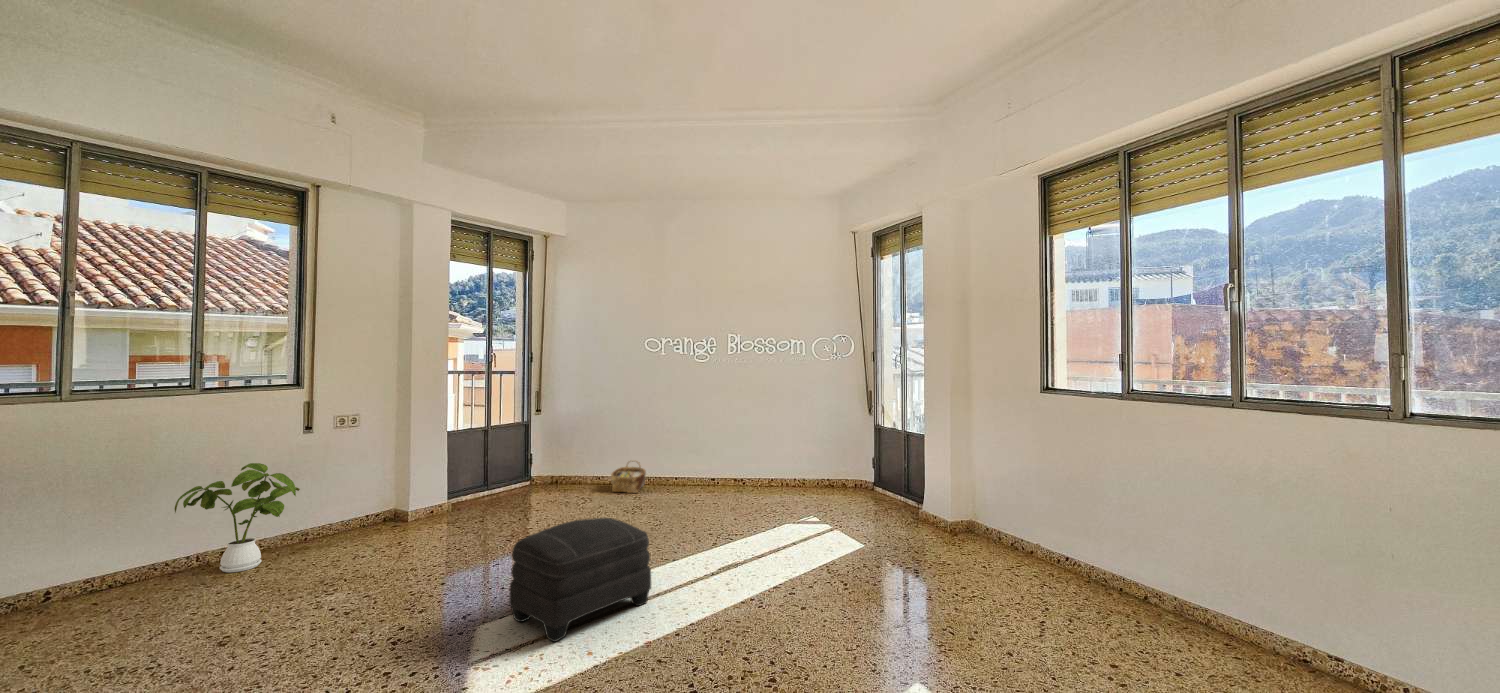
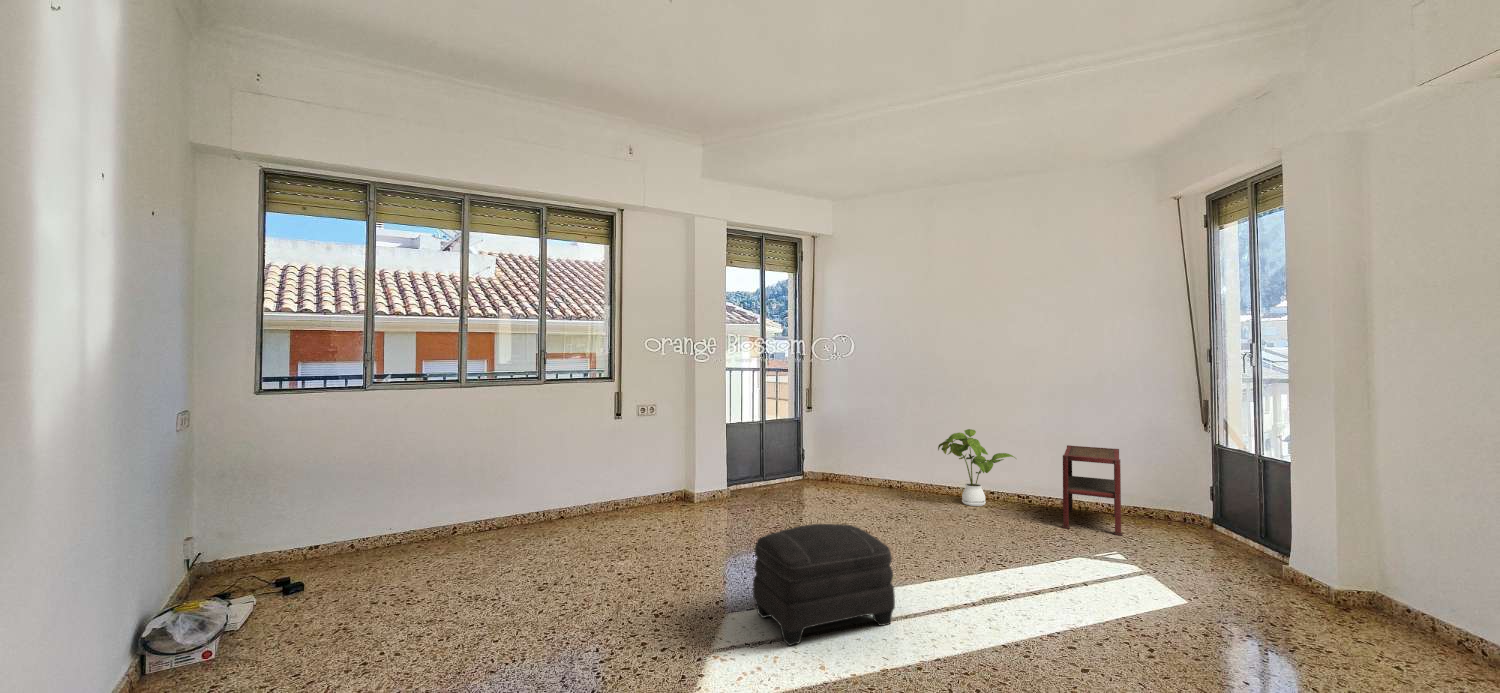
side table: none [769,434,812,503] -> present [1062,445,1123,535]
woven basket: present [611,461,646,493] -> none [876,463,914,499]
house plant: present [175,463,300,572] -> present [938,429,1015,506]

